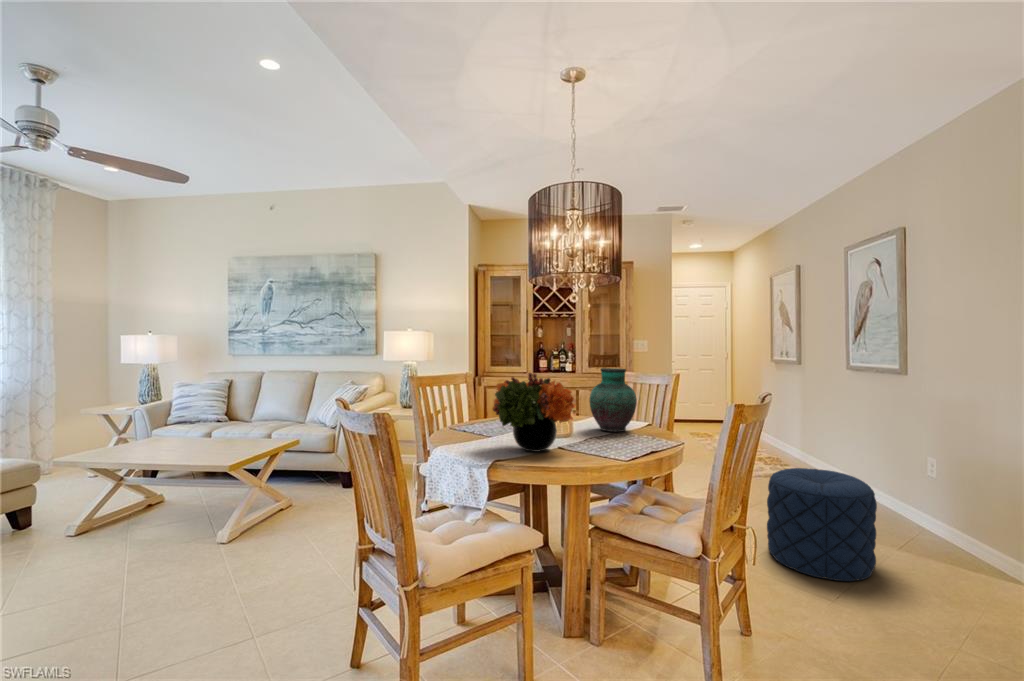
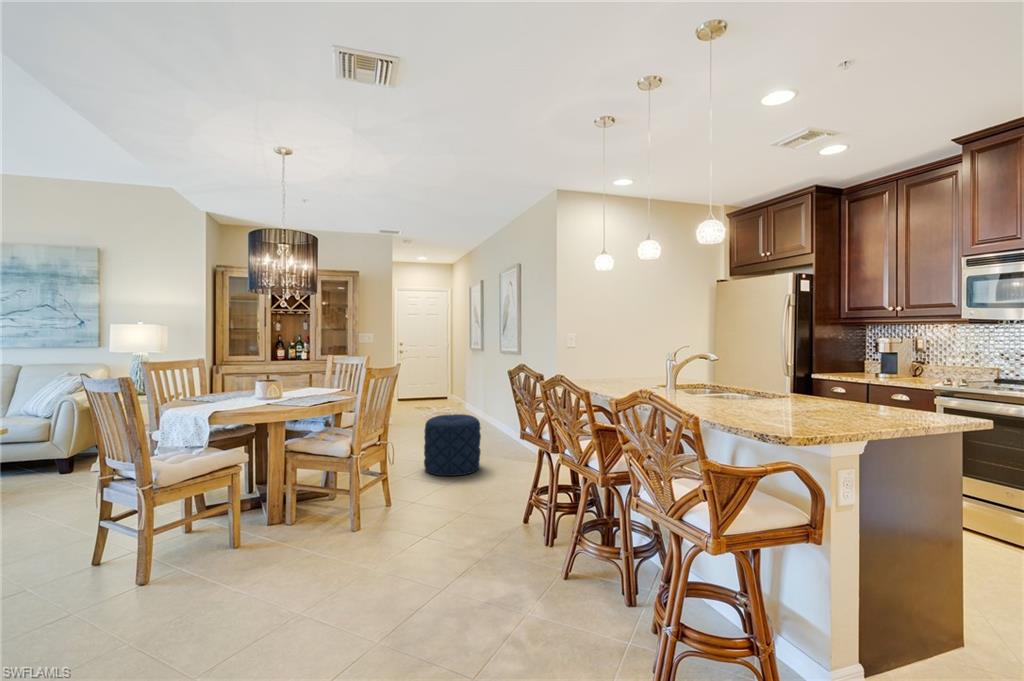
vase: present [590,368,637,432] -> none [295,352,328,394]
flower arrangement: present [493,373,576,452] -> none [214,355,277,406]

